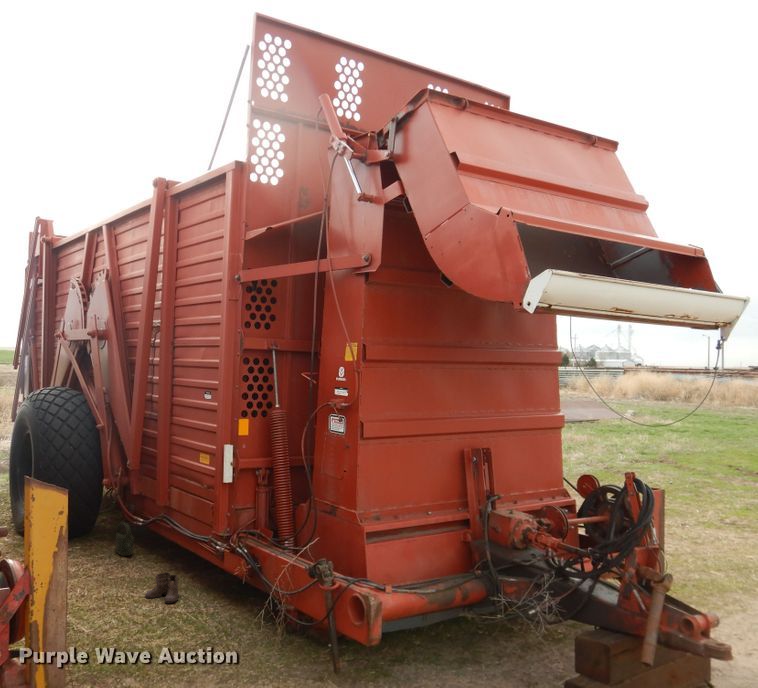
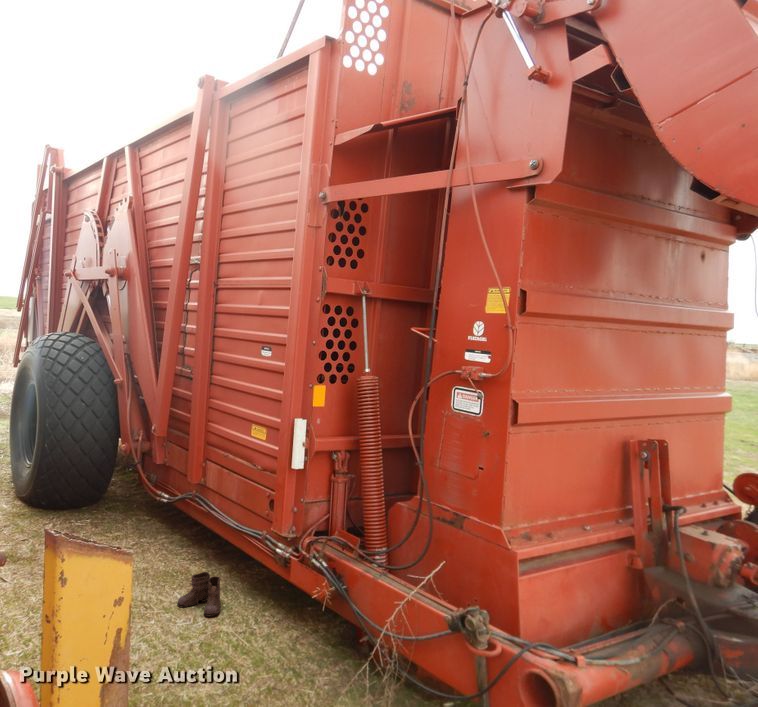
watering can: present [116,522,135,556] -> none [133,495,159,536]

